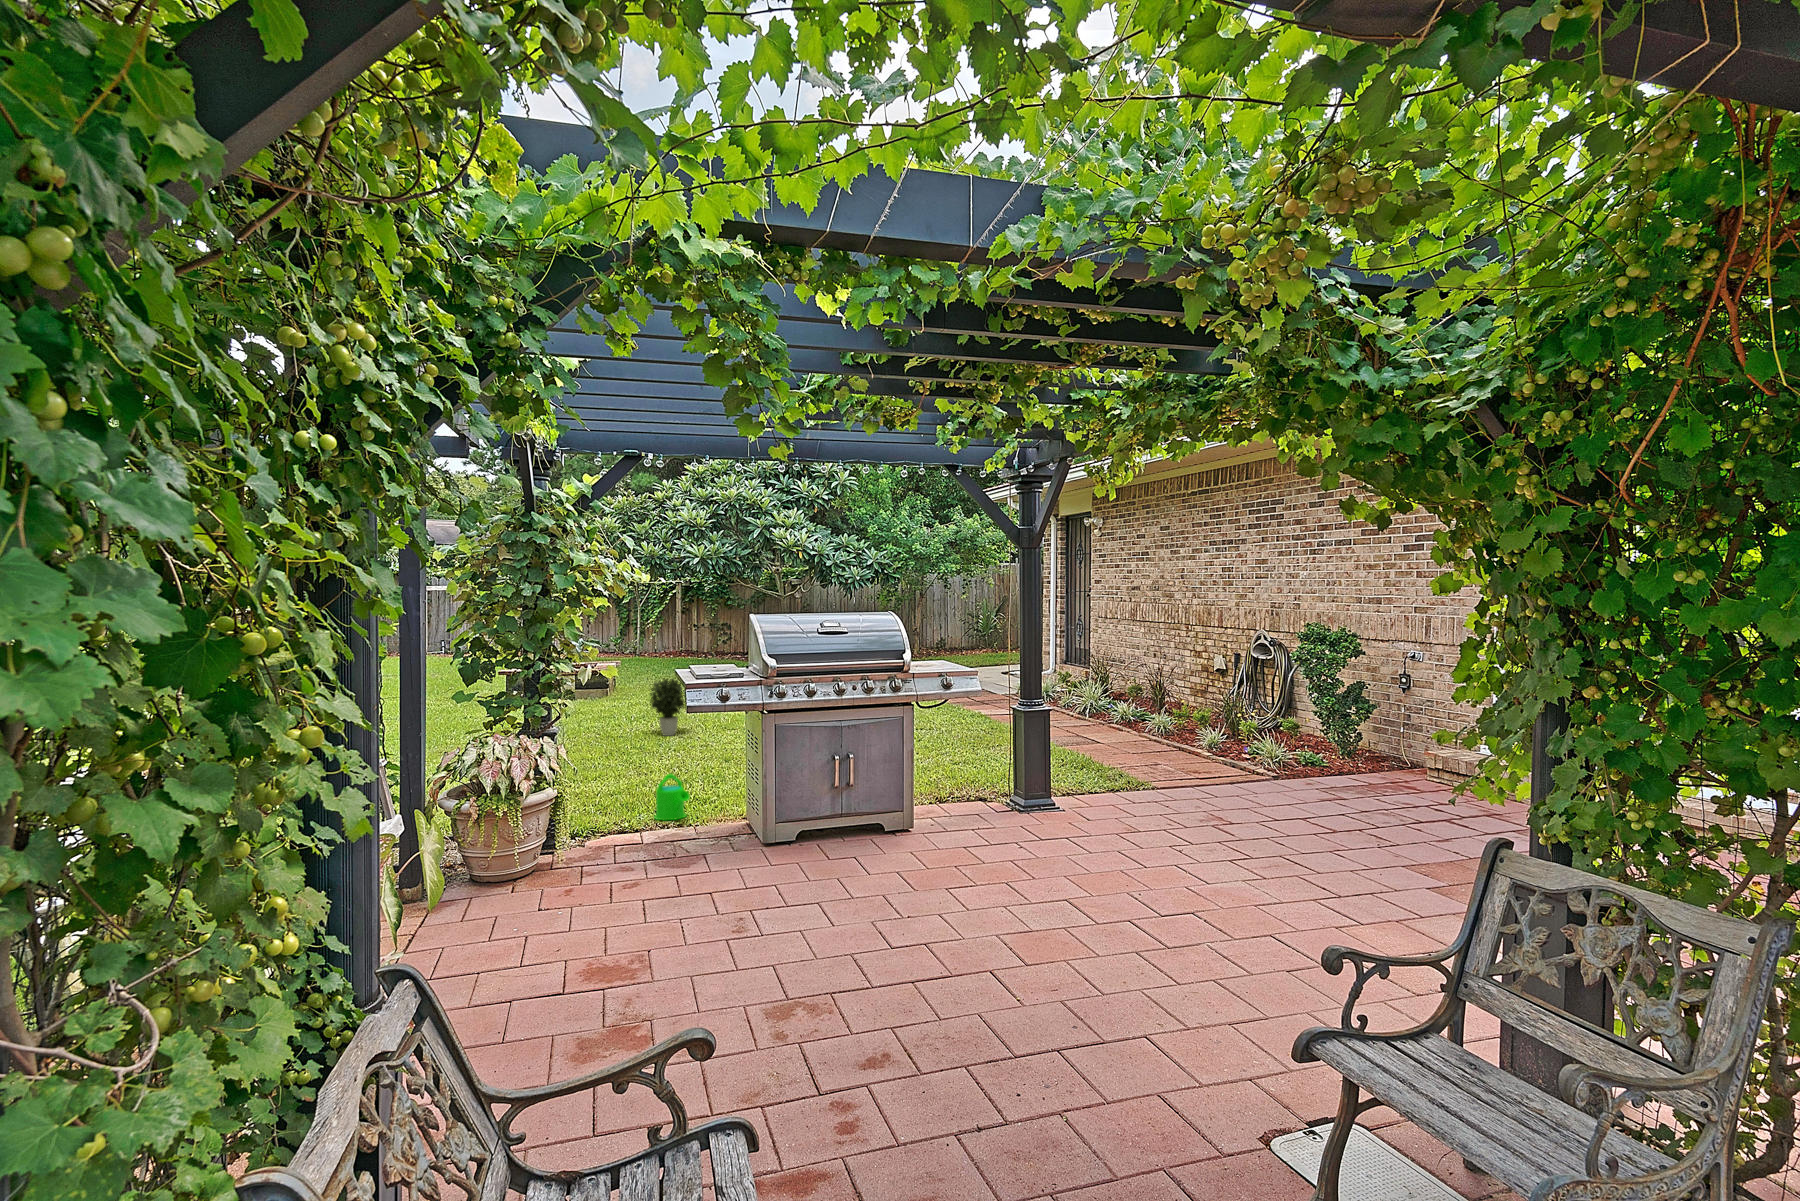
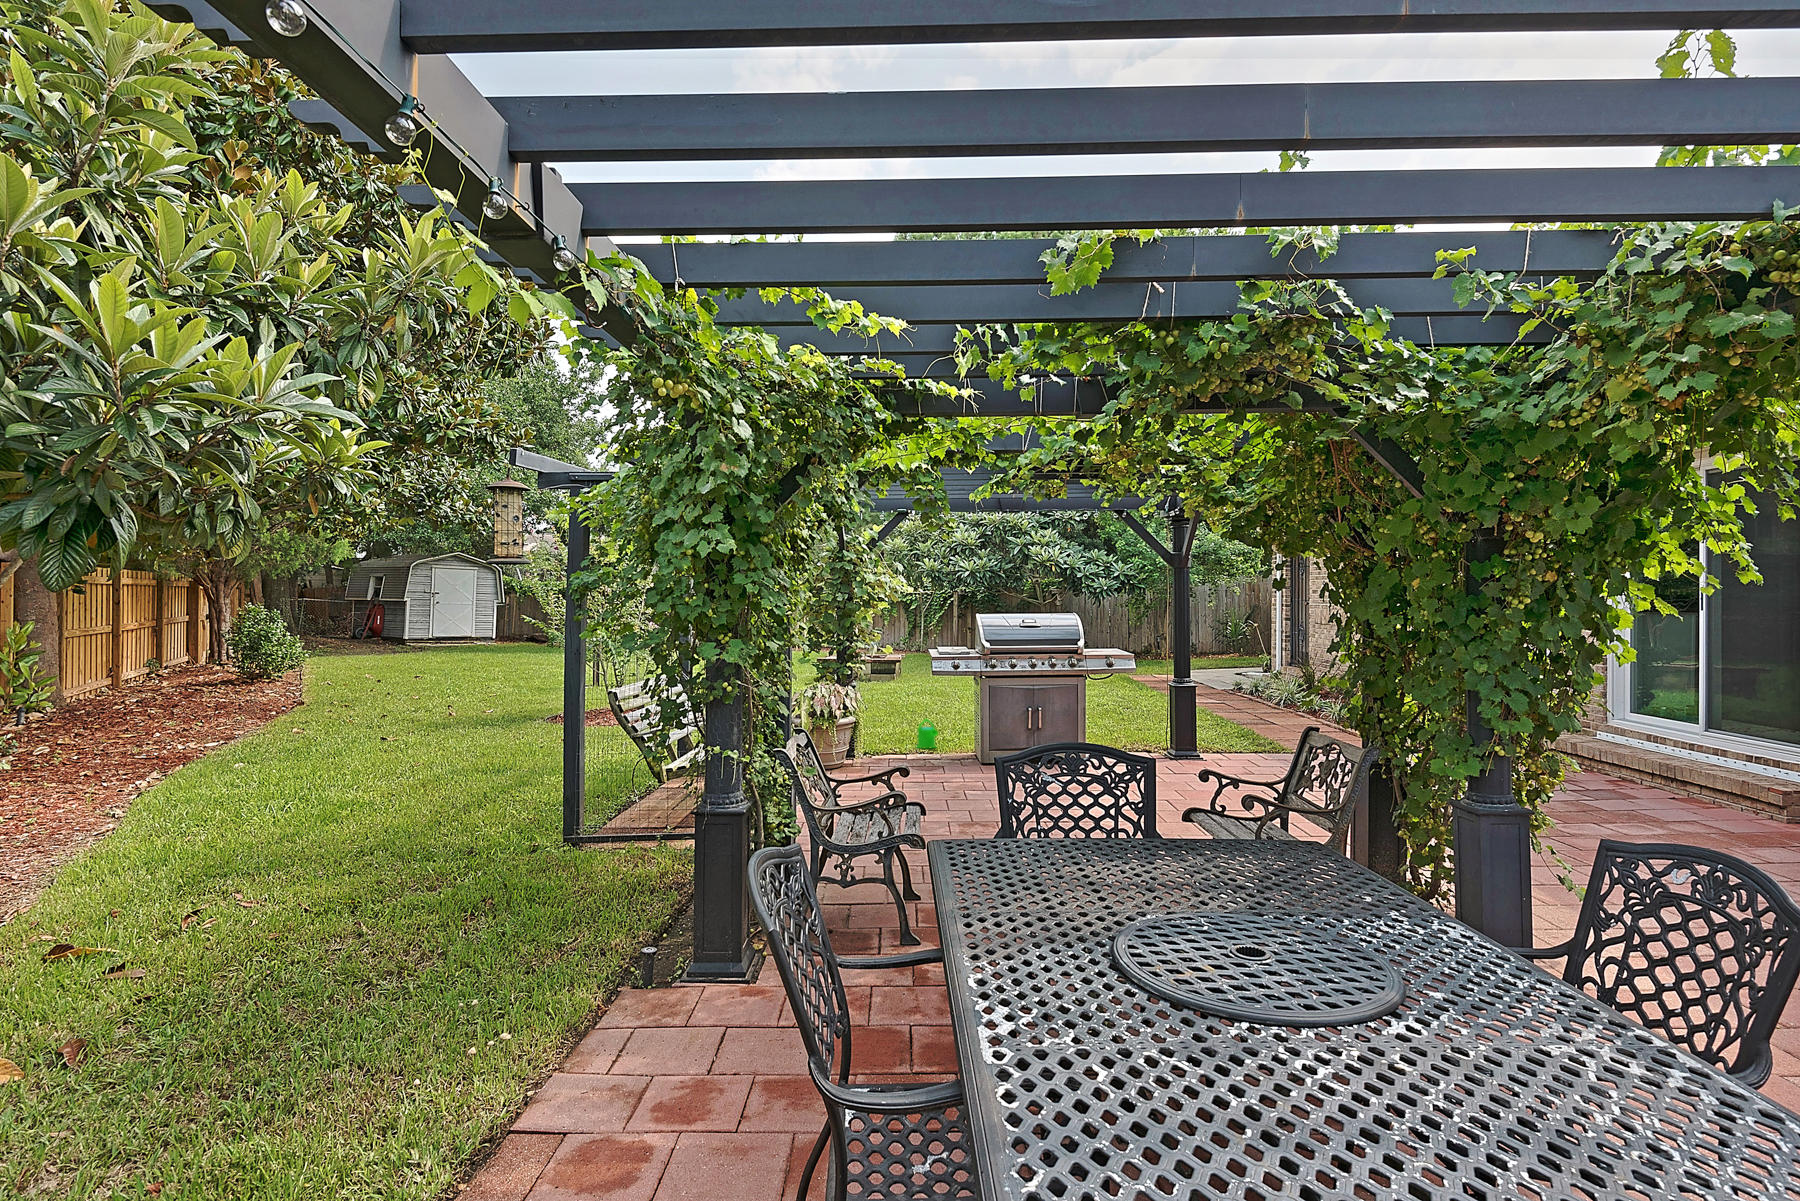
potted plant: present [650,679,686,736] -> none [922,662,951,705]

